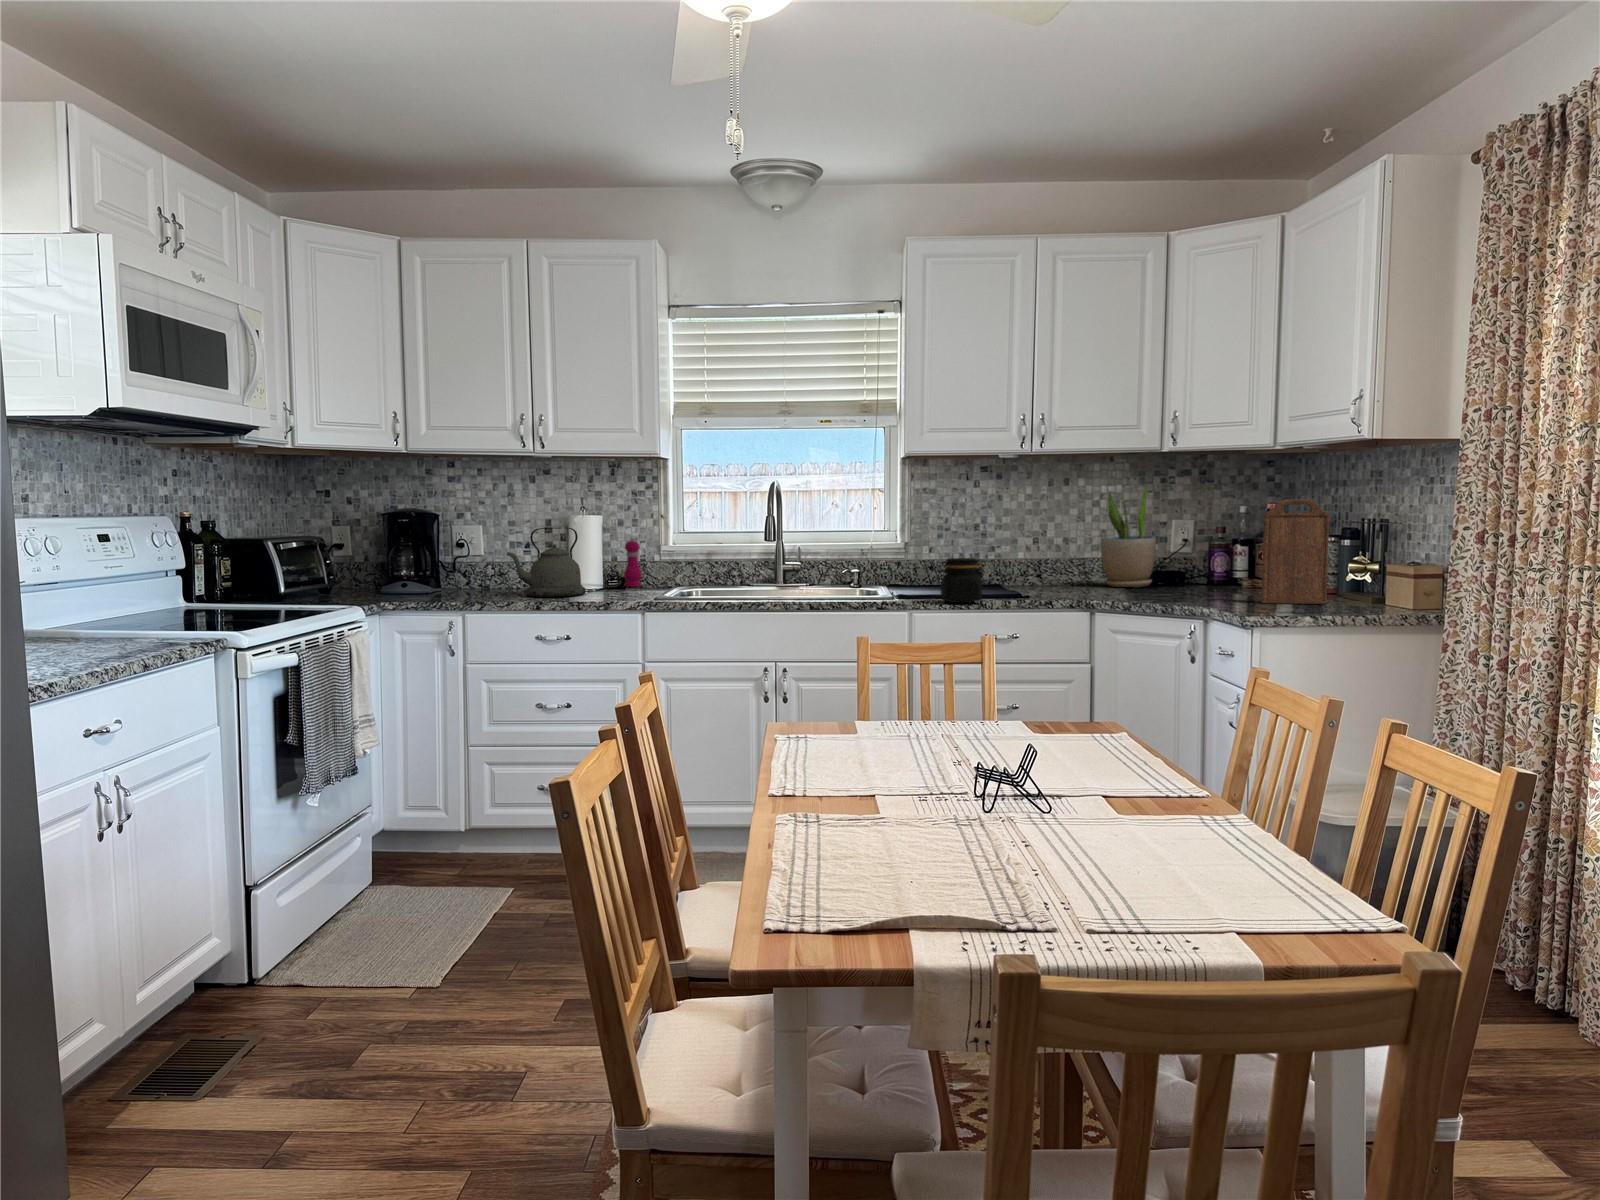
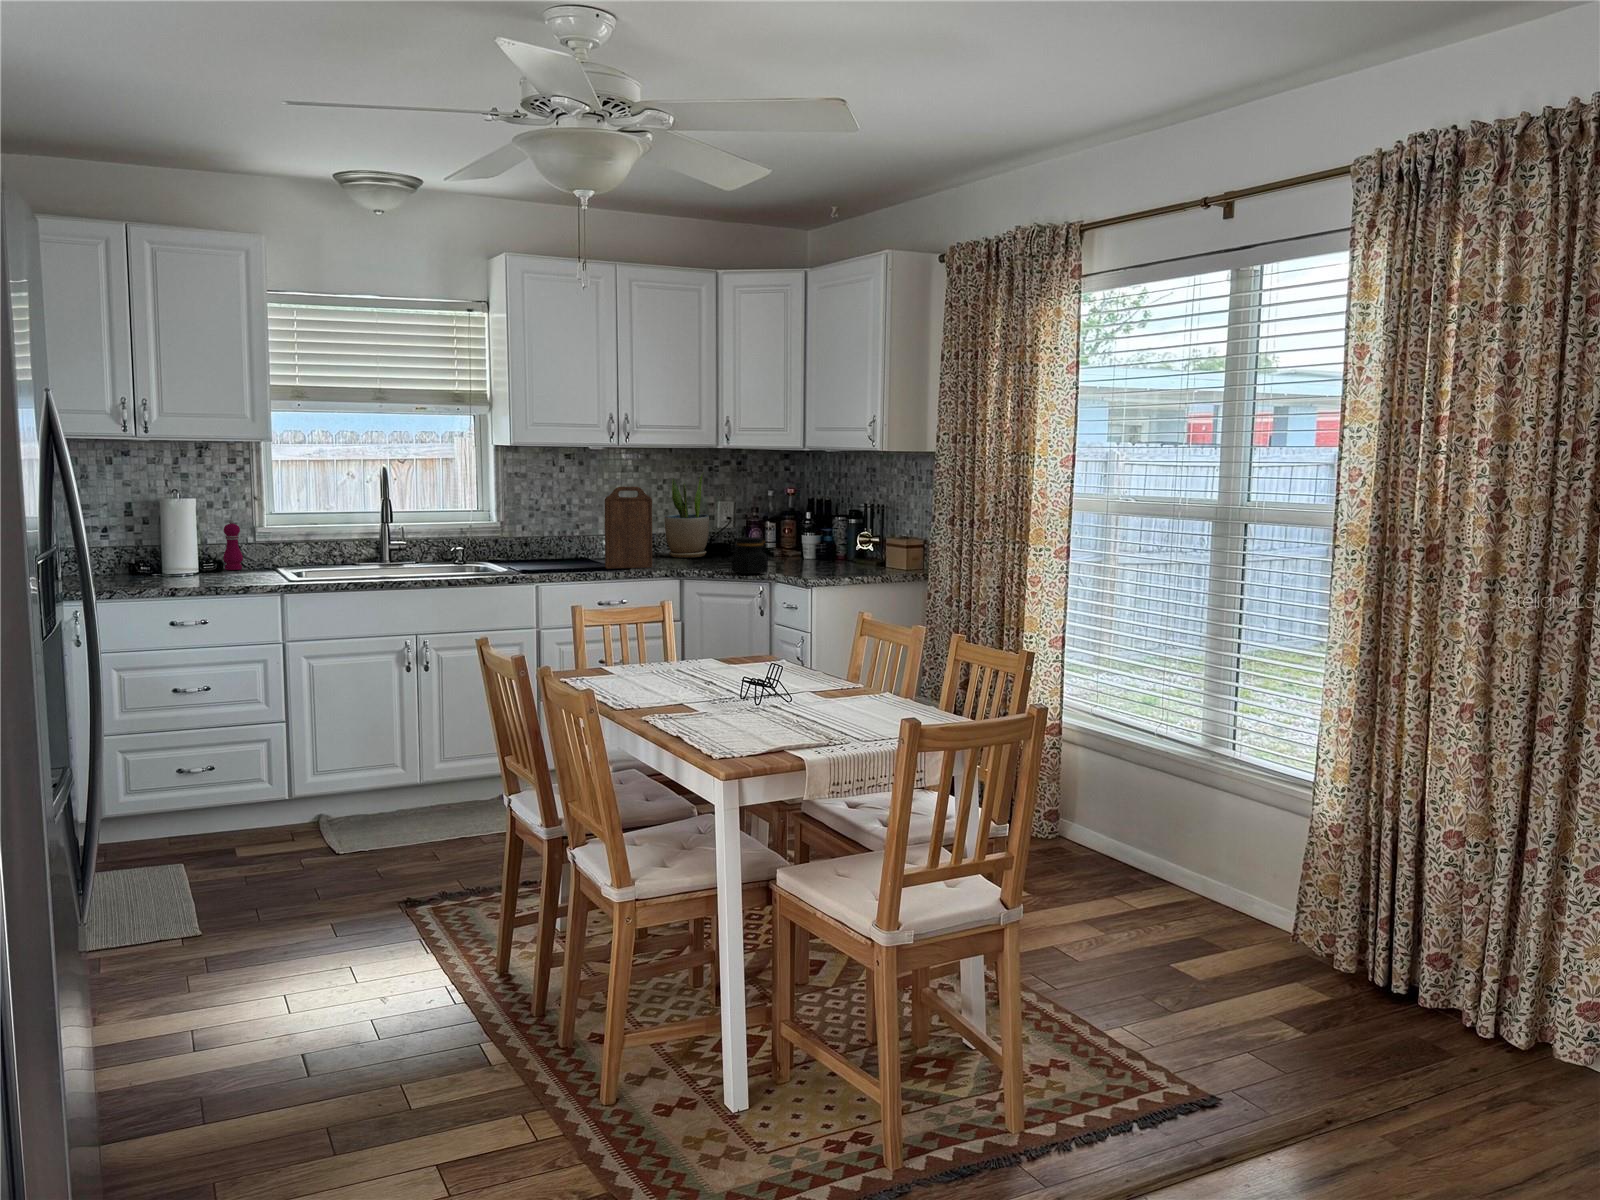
cutting board: present [1261,499,1329,604] -> present [605,487,652,569]
kettle: present [507,528,586,597] -> none [124,513,204,583]
jar: present [937,558,984,603] -> present [731,537,768,574]

